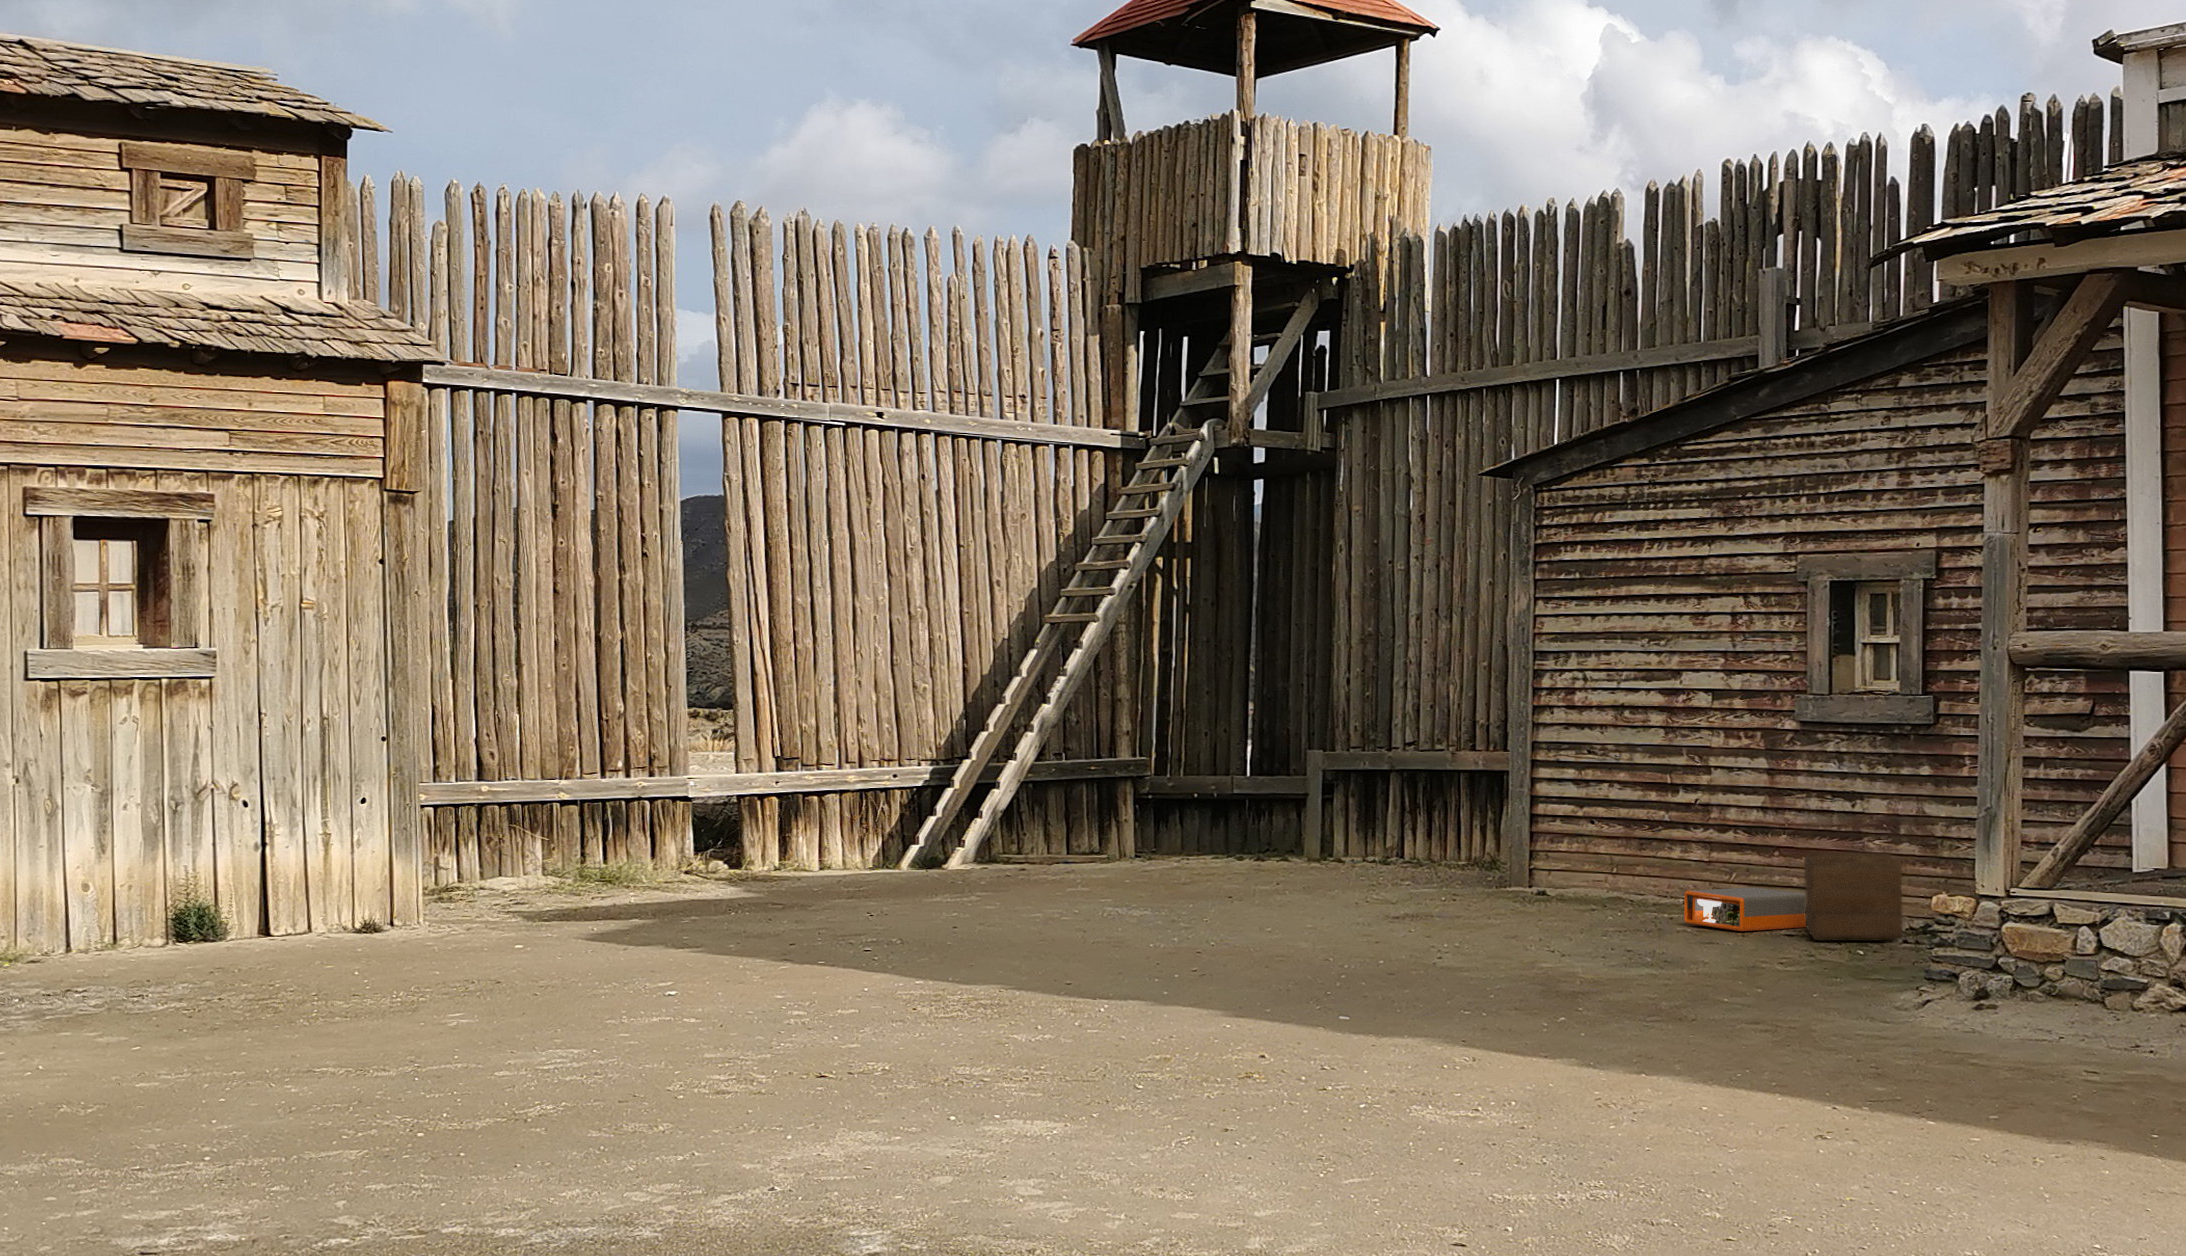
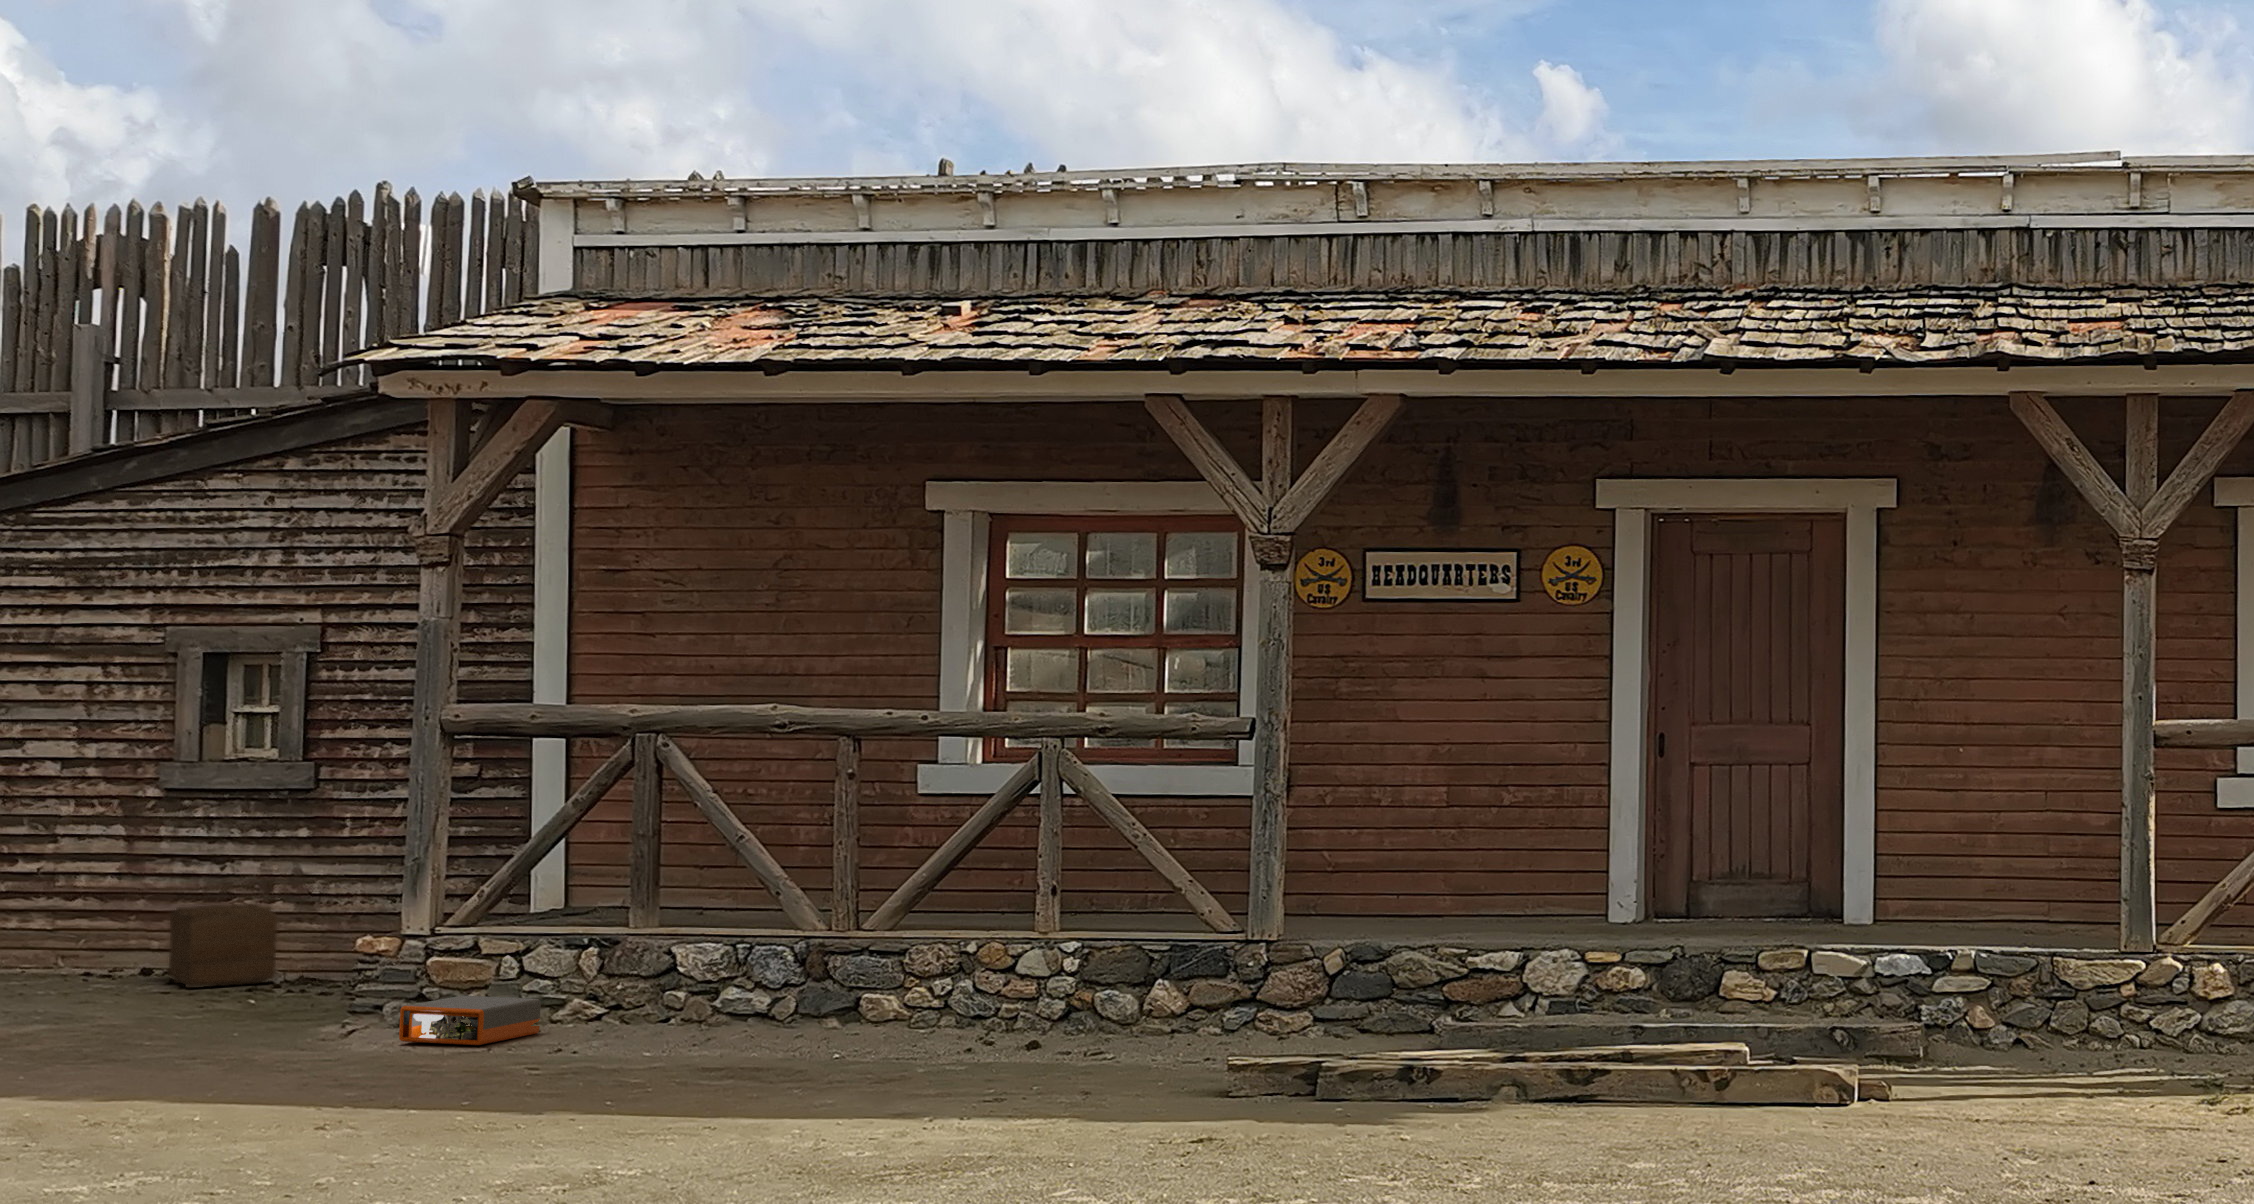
storage box: present [1684,887,1806,931] -> present [399,995,541,1045]

